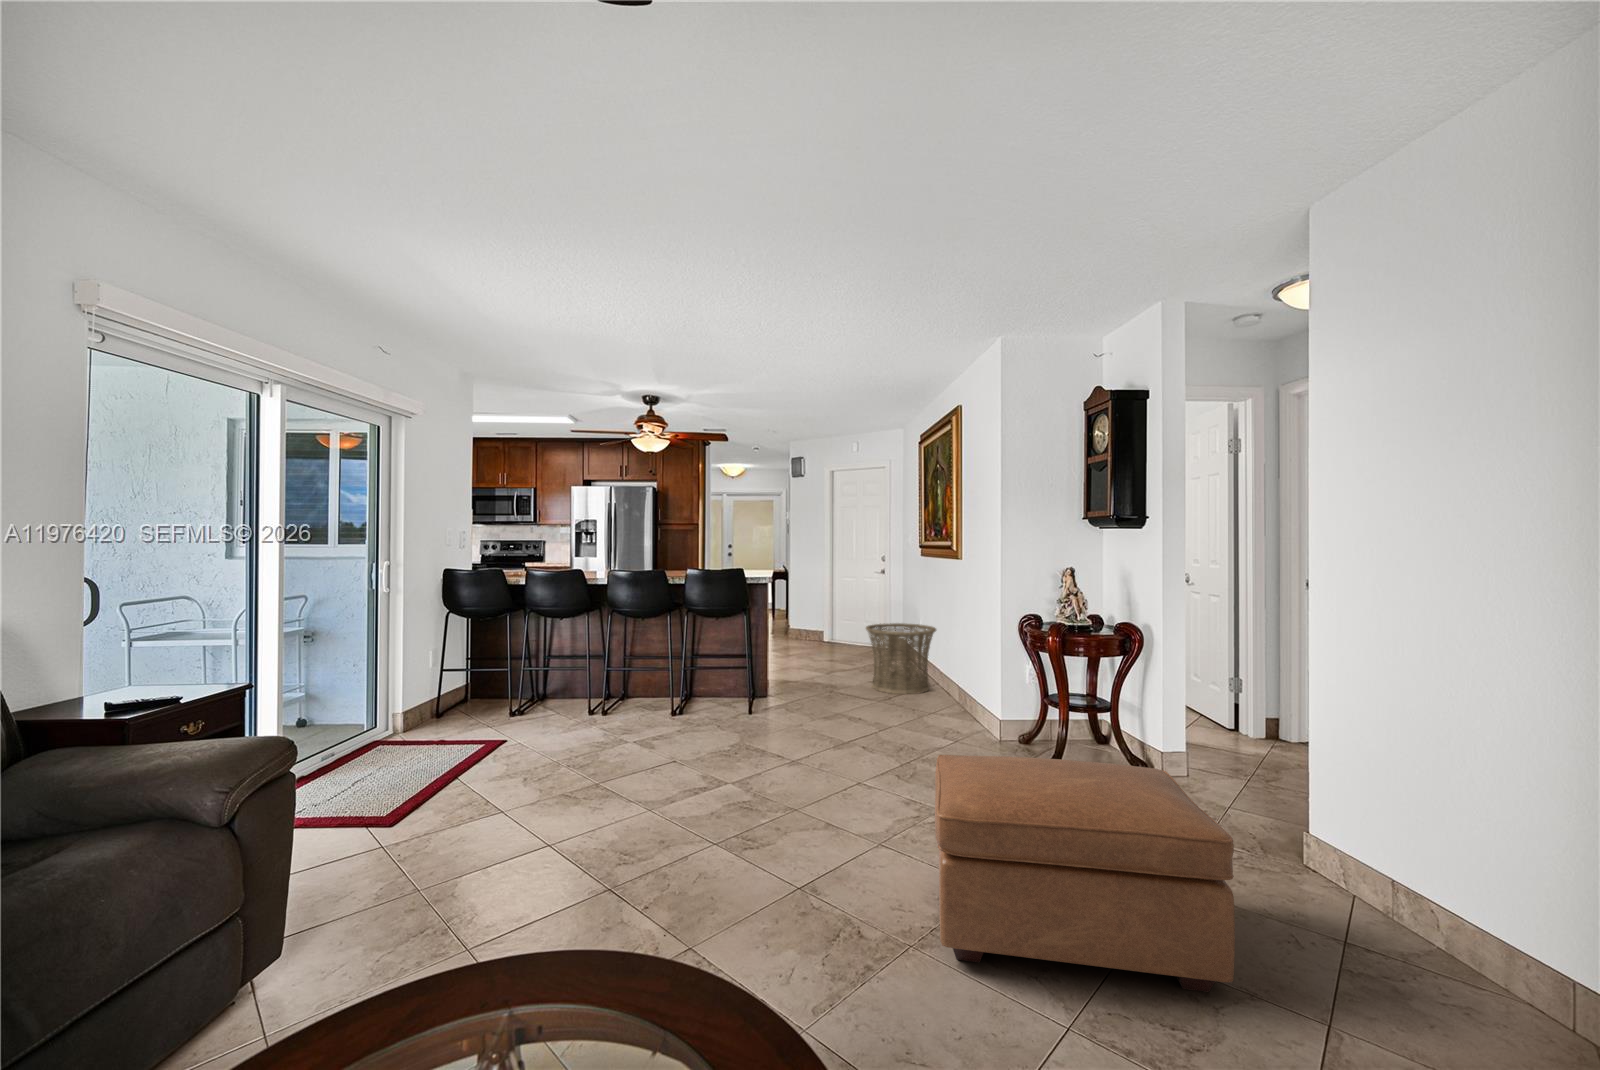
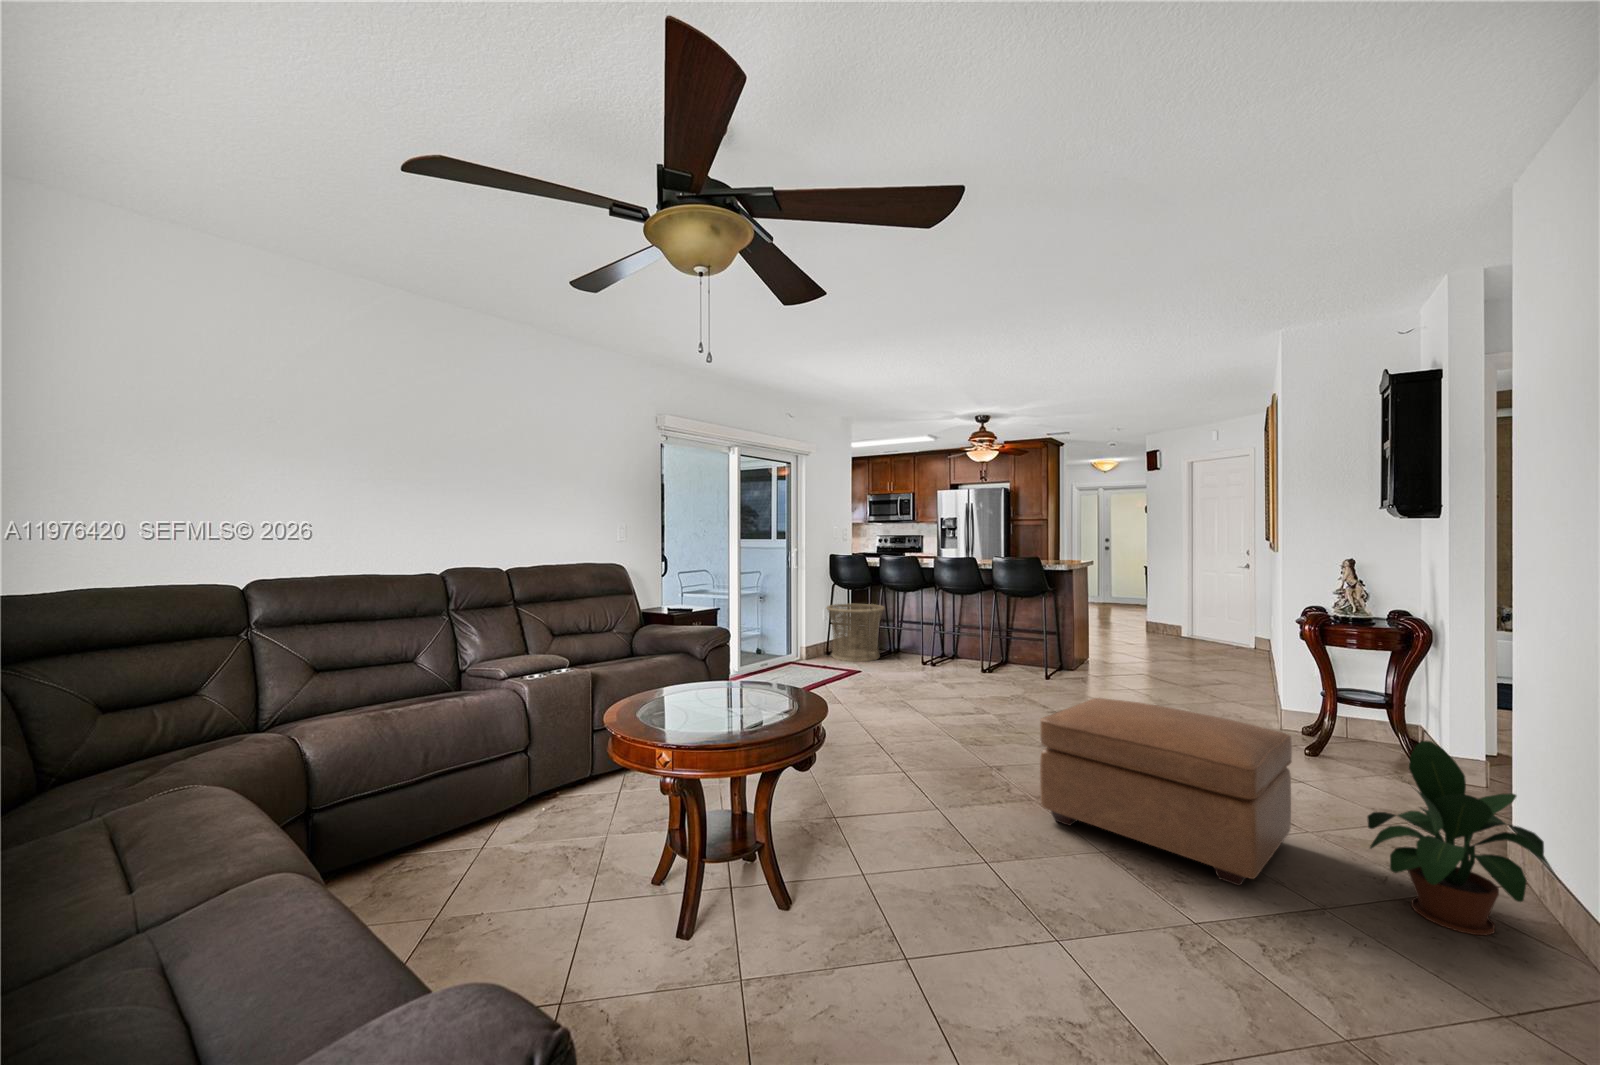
basket: present [866,623,936,694] -> present [827,604,885,662]
potted plant: none [1252,760,1447,969] -> present [1367,740,1555,935]

